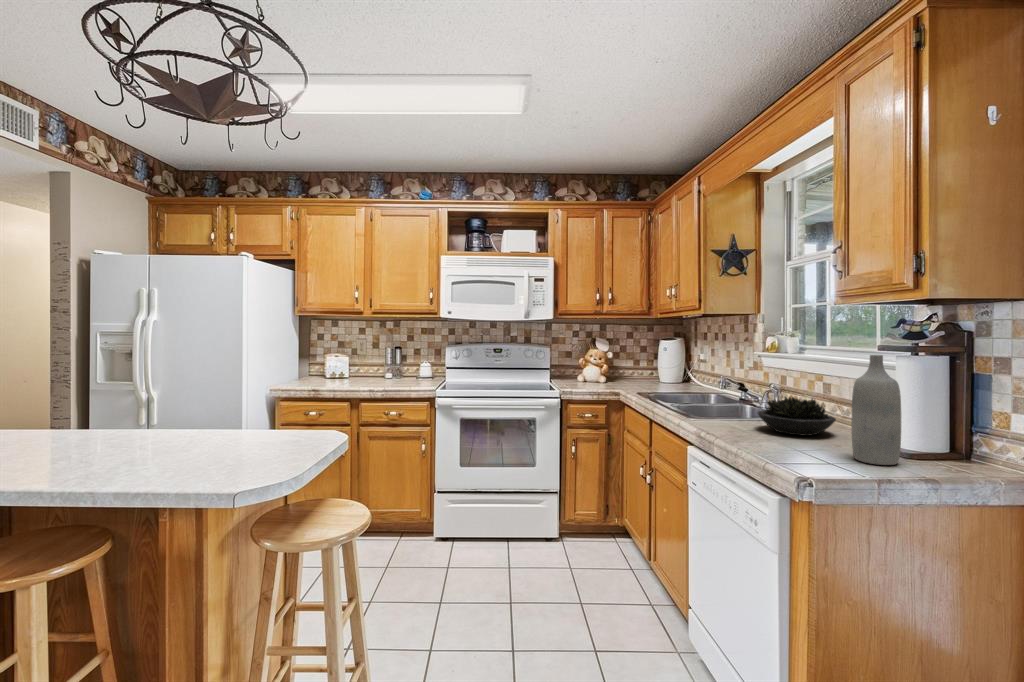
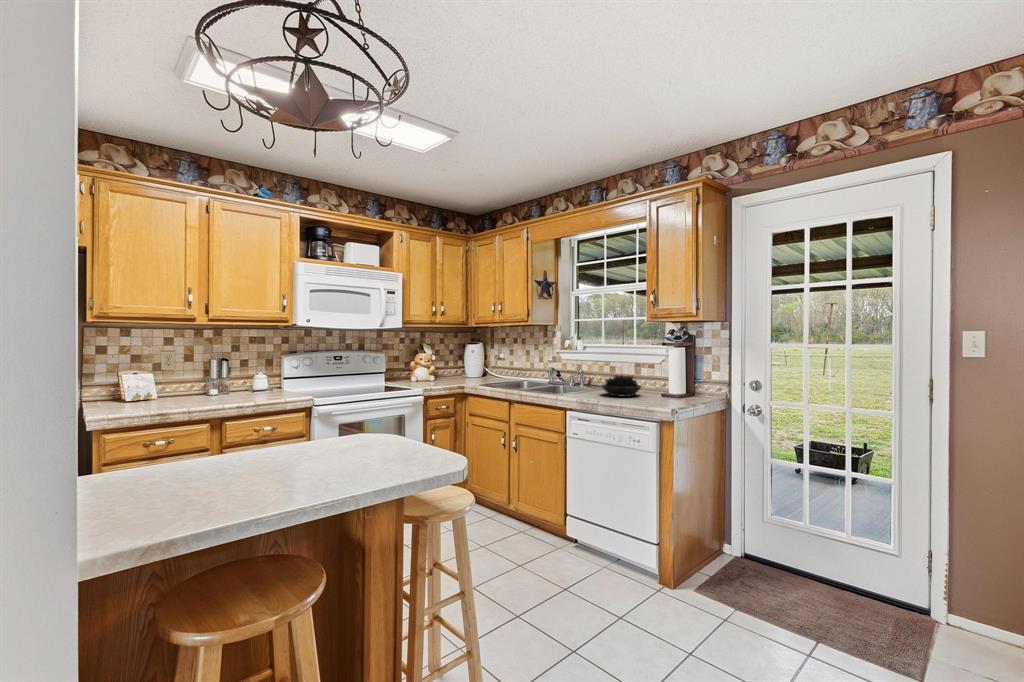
bottle: present [851,355,901,465] -> none [669,349,690,403]

